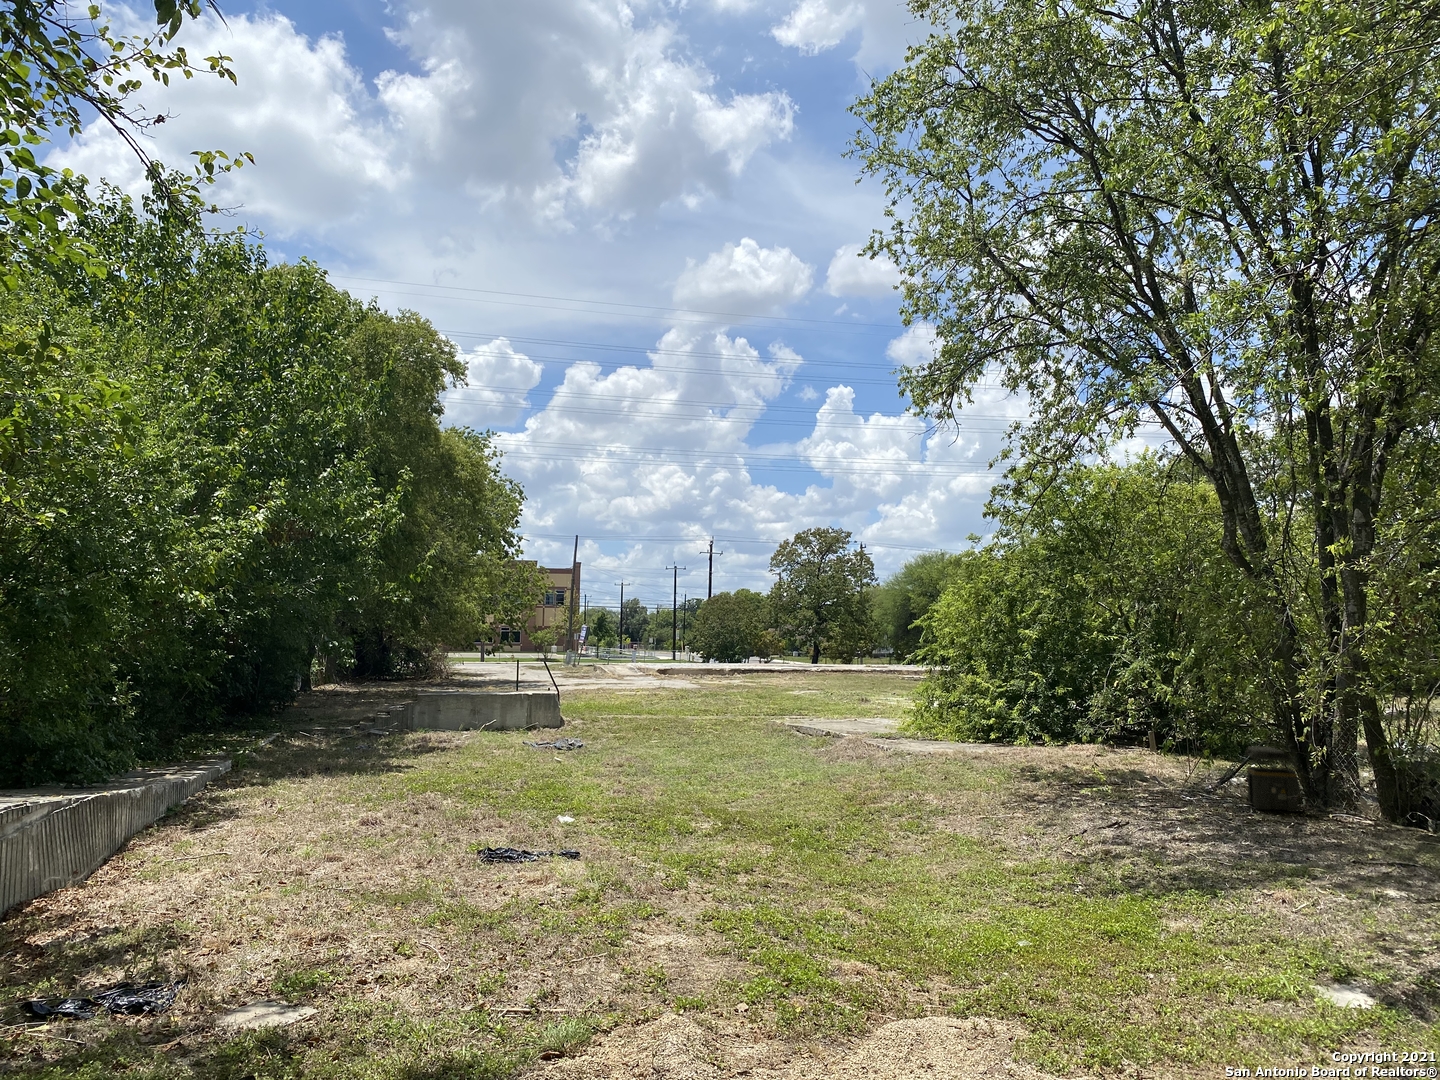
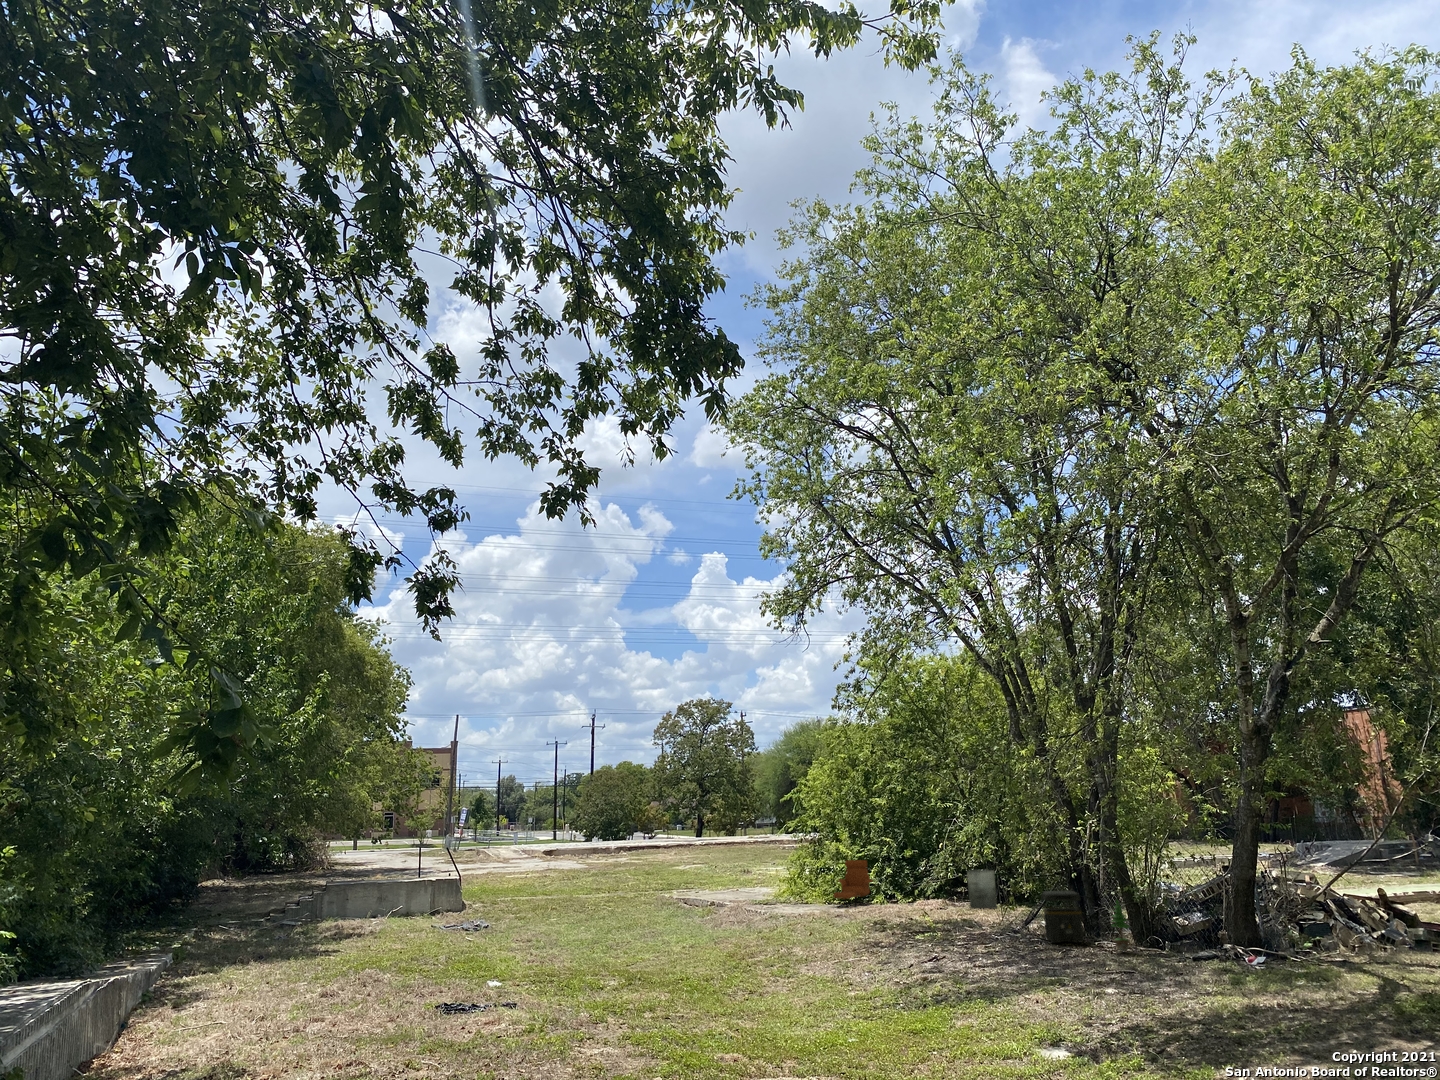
lounge chair: none [970,695,1017,749] -> present [833,860,872,908]
trash can: none [1132,714,1167,759] -> present [967,870,997,909]
potted tree: none [1347,763,1375,829] -> present [1112,900,1129,952]

